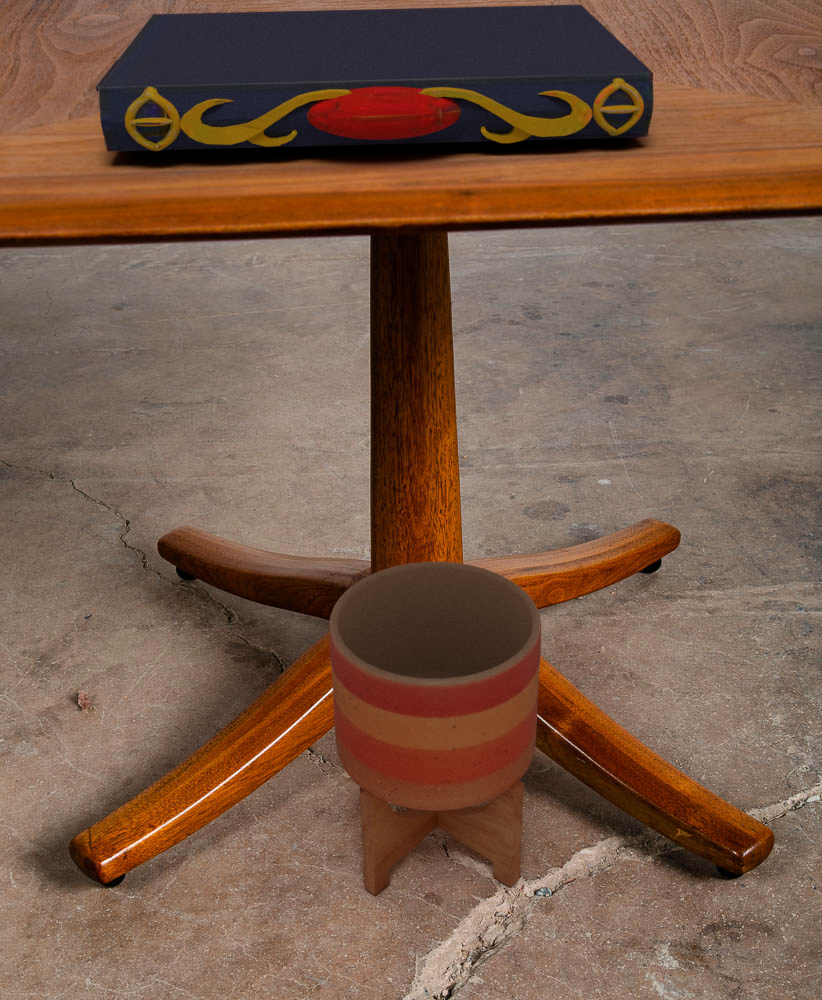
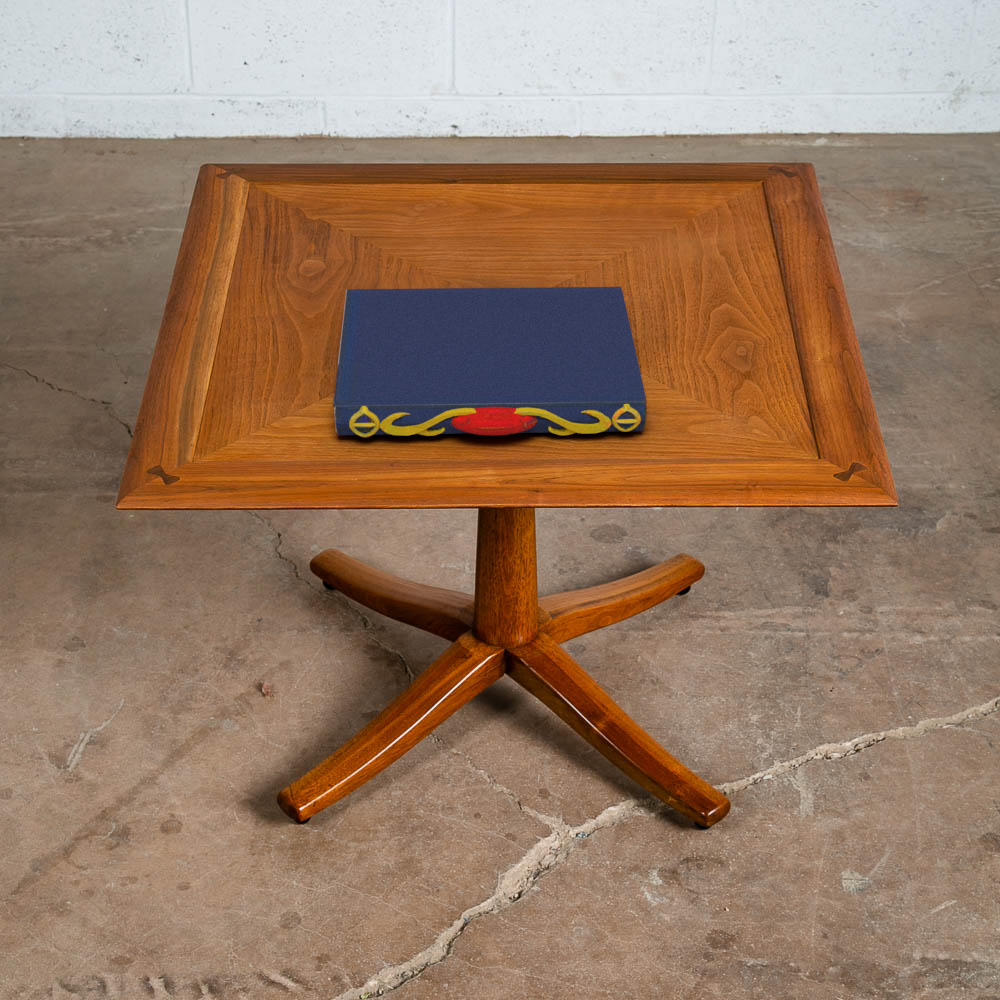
planter: present [329,562,541,895] -> none [449,622,584,834]

